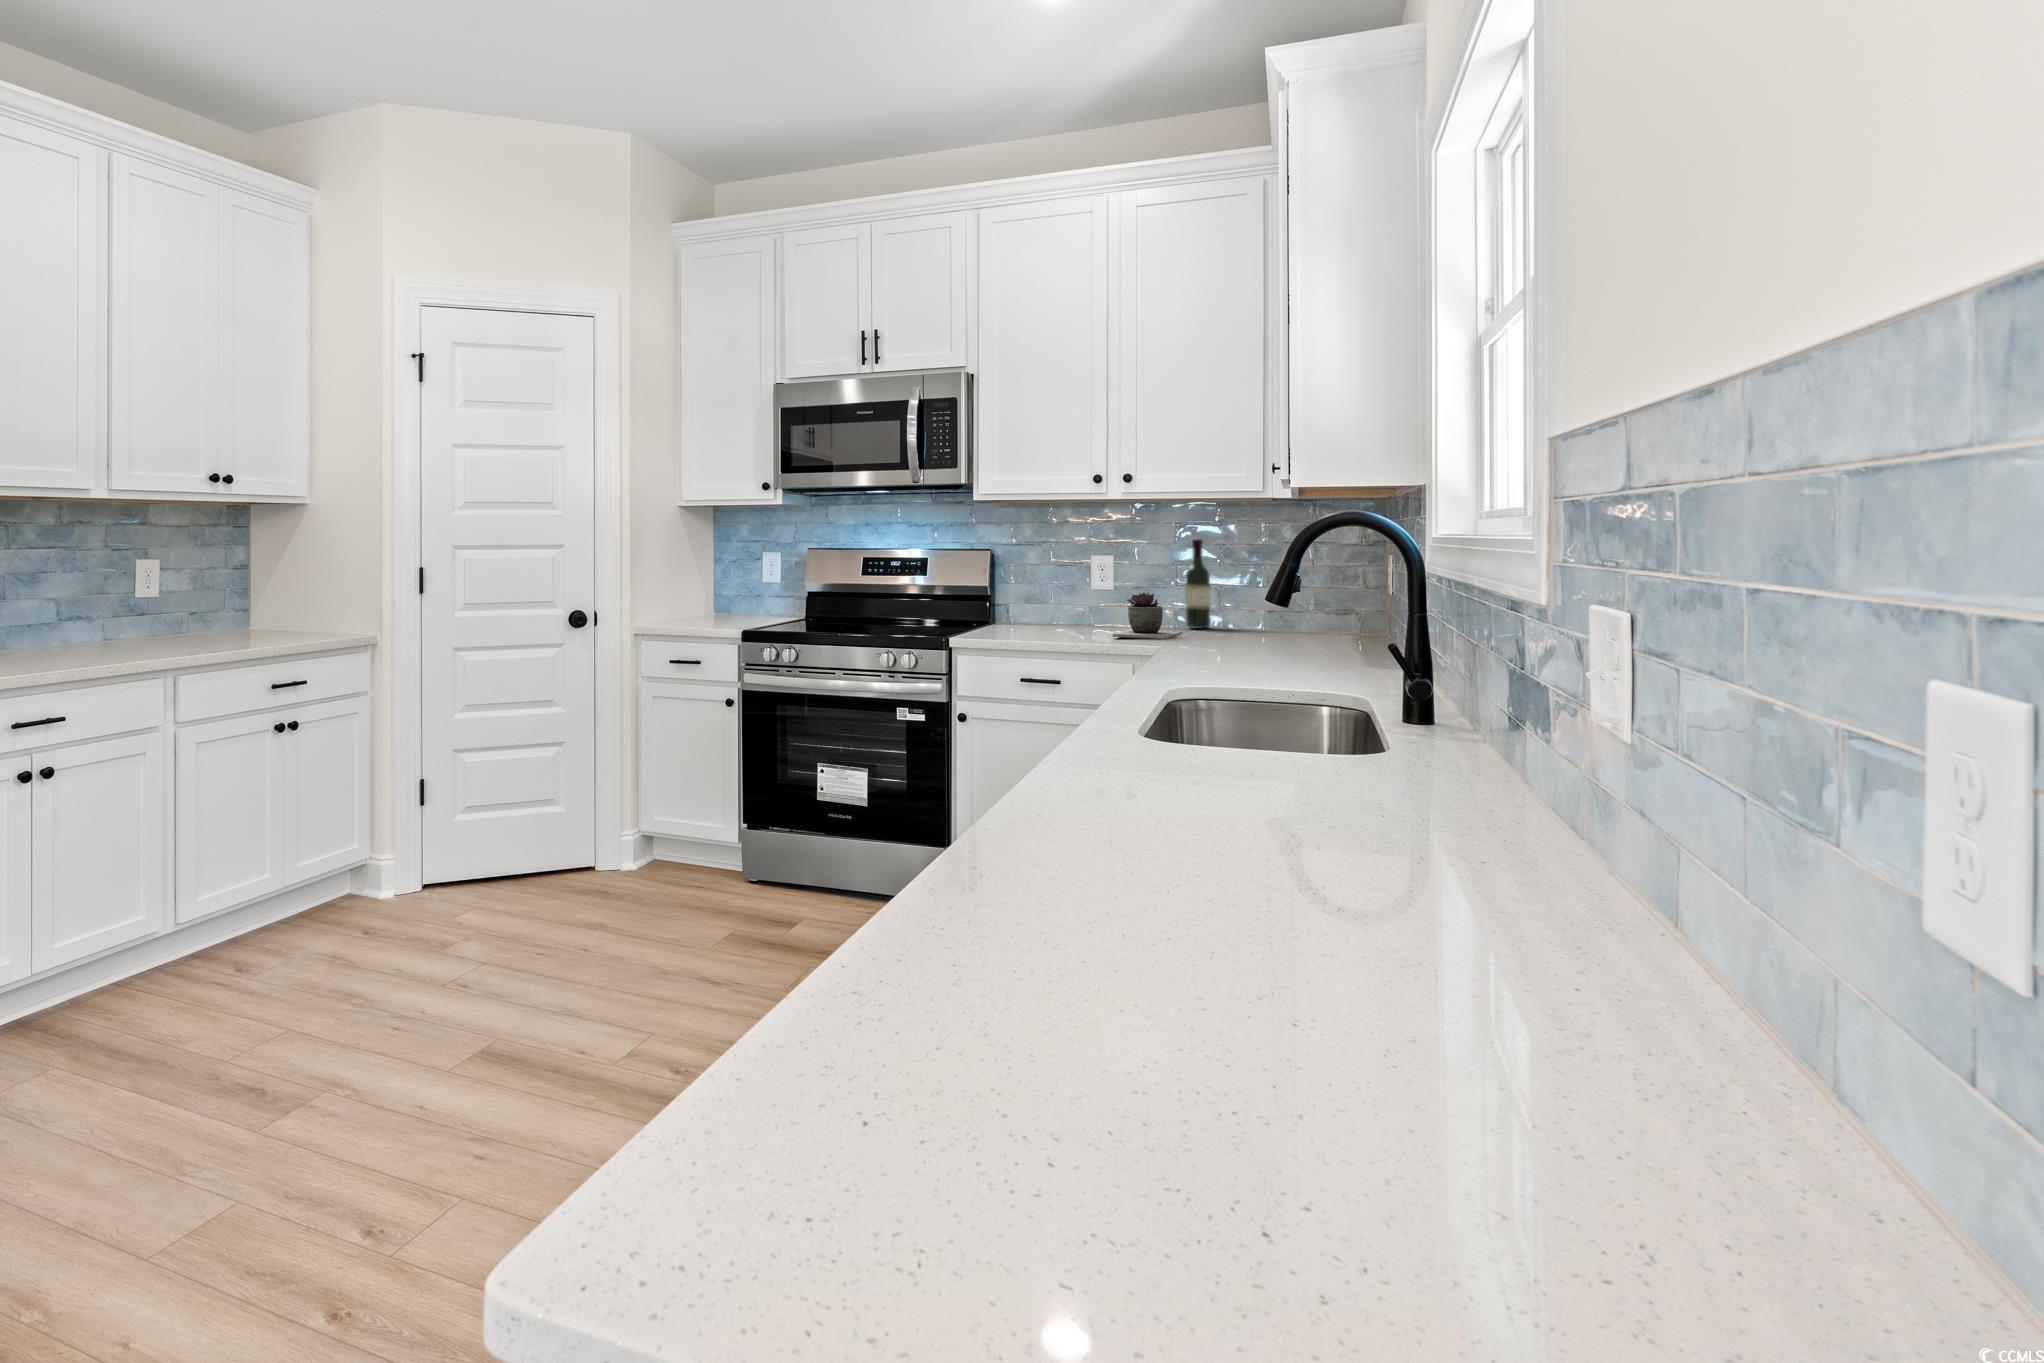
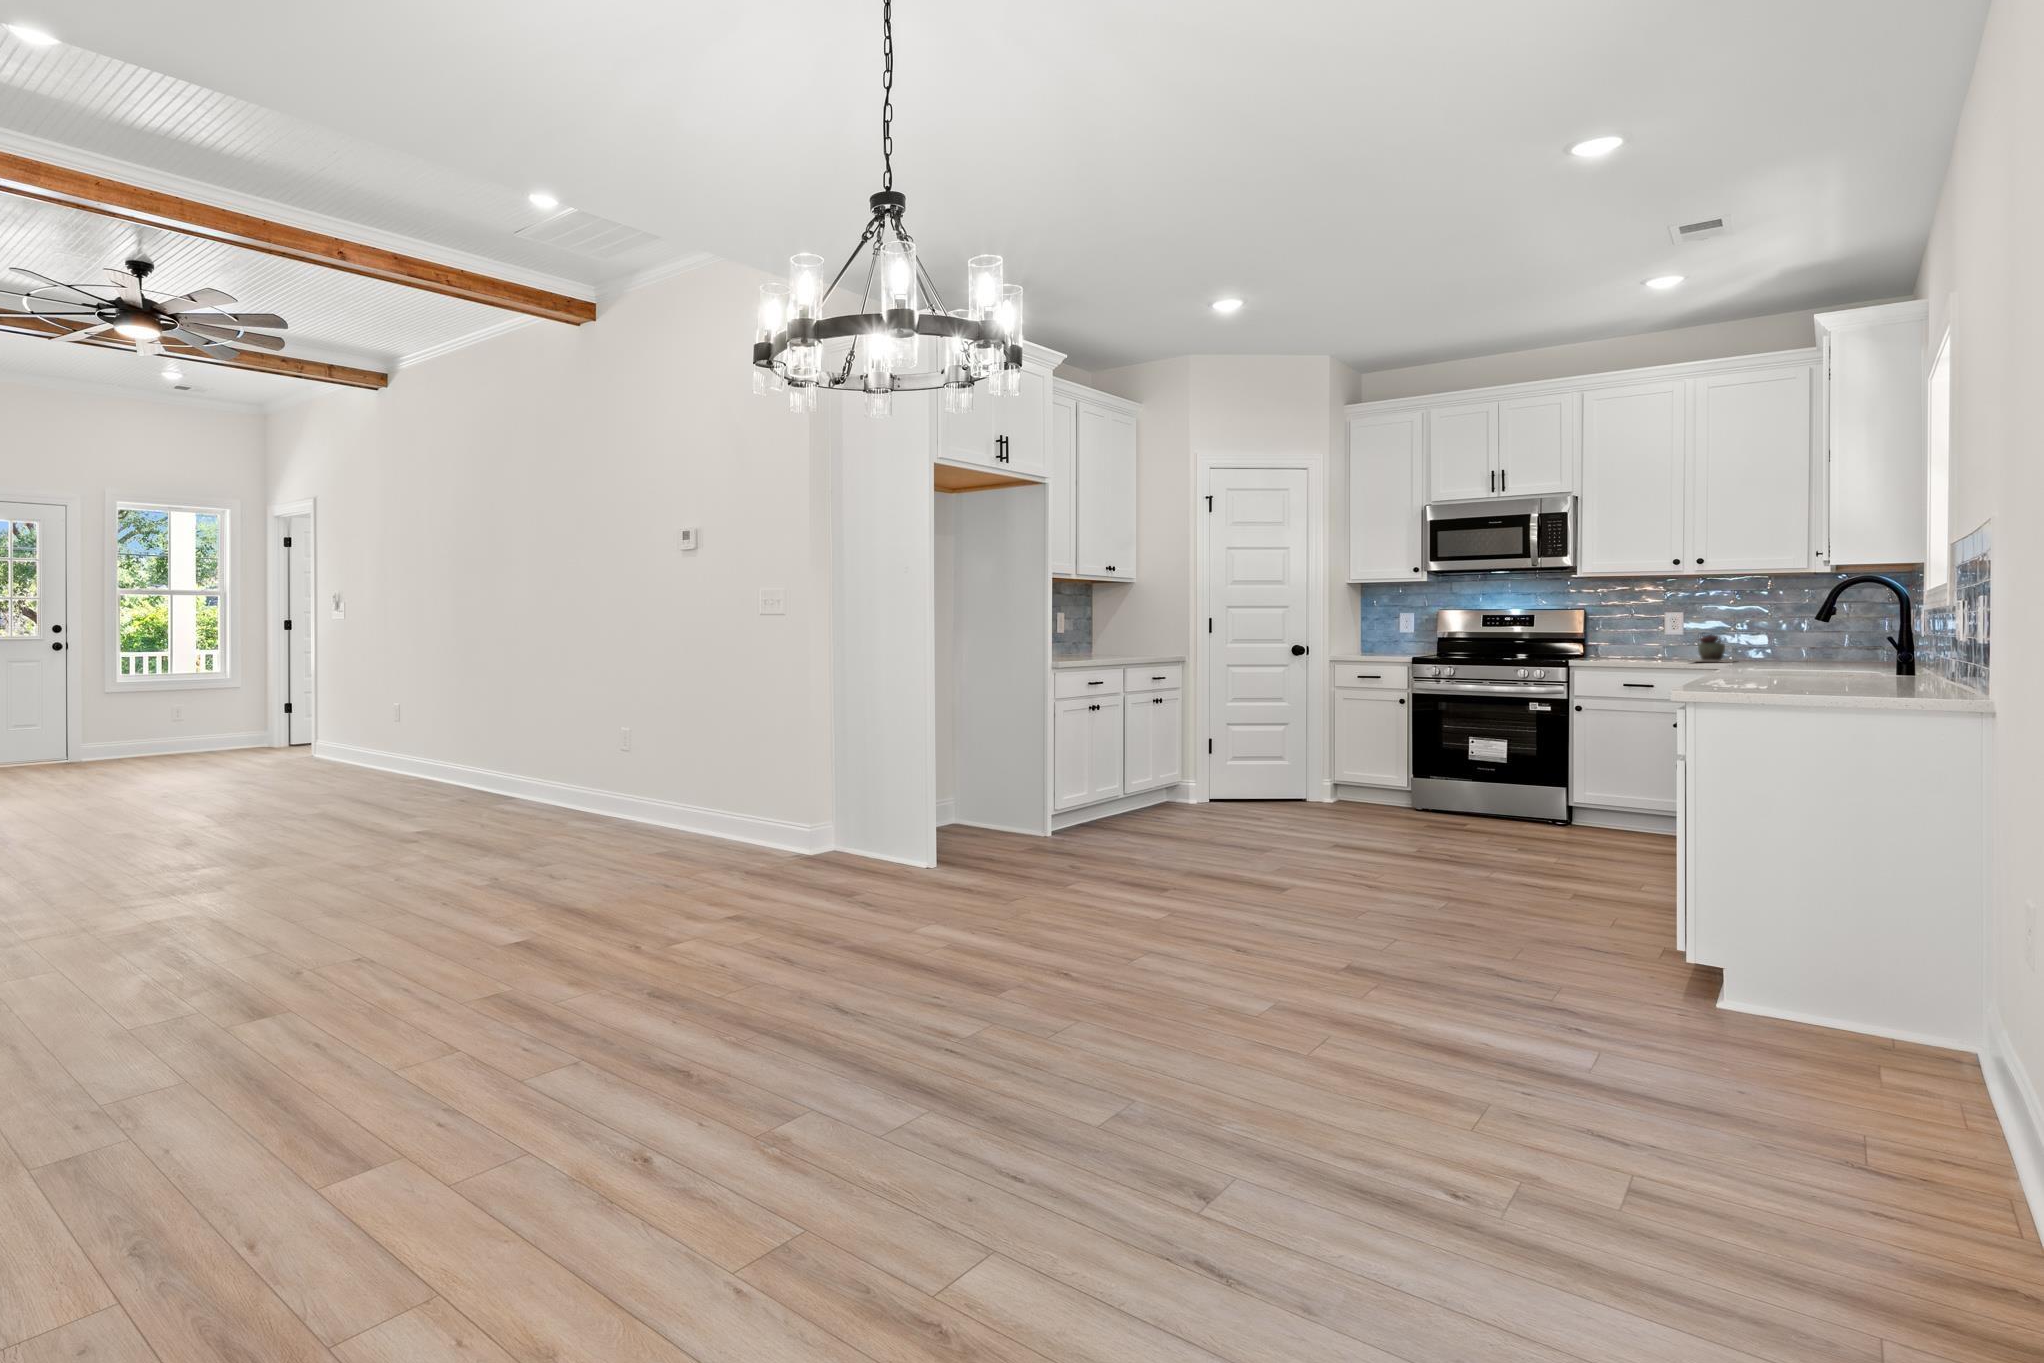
wine bottle: present [1185,539,1211,629] -> none [1740,601,1760,660]

